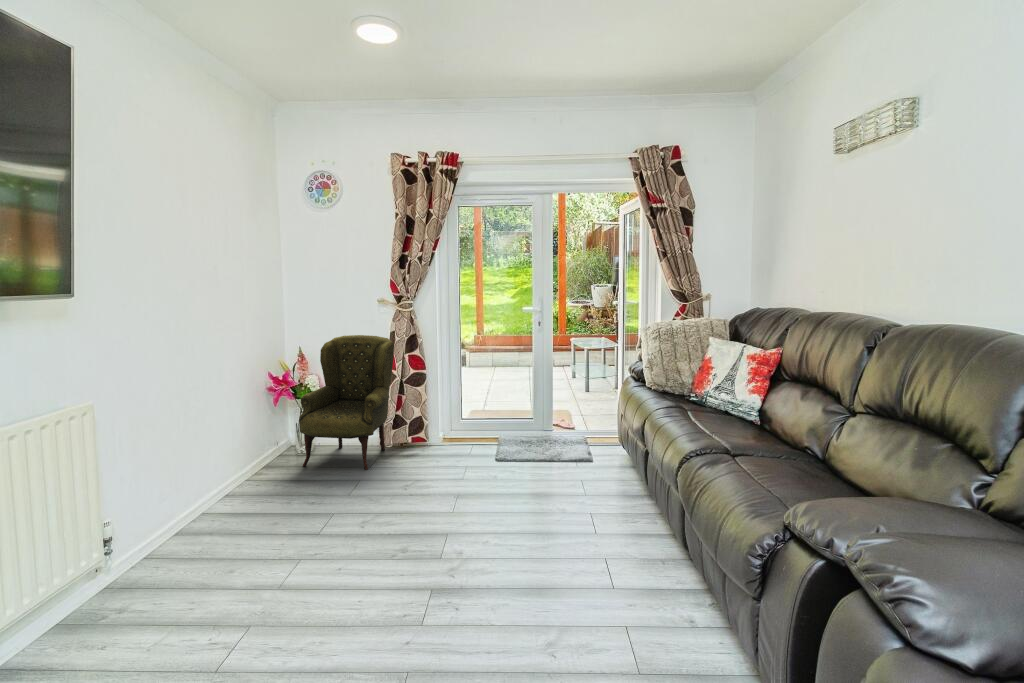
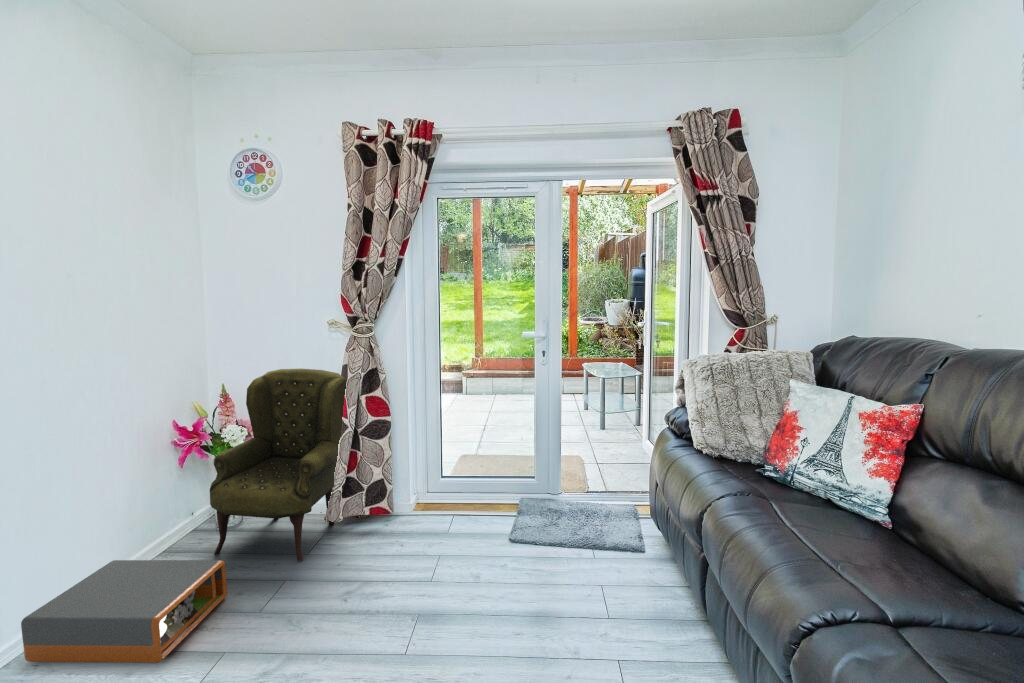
storage box: none [198,462,322,518] -> present [21,560,227,663]

